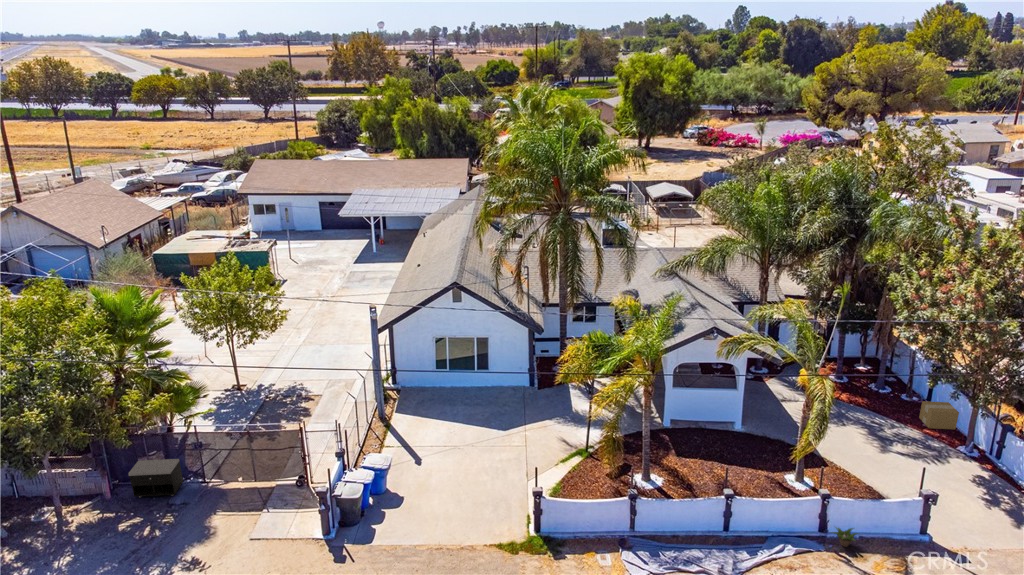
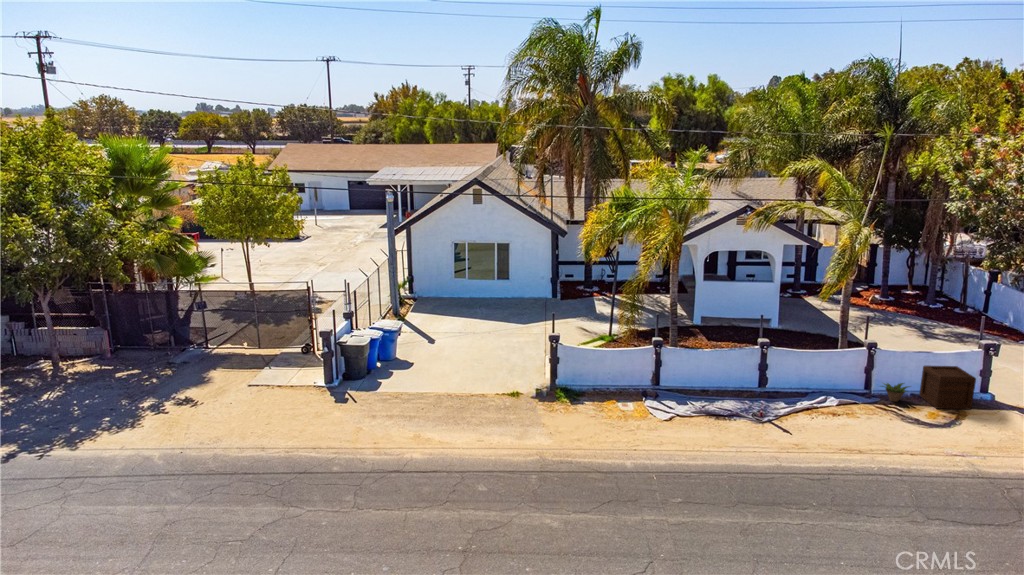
cardboard box: present [919,401,959,429] -> none [975,303,1019,330]
storage bench: present [128,459,183,497] -> none [129,321,185,358]
wooden crate: none [867,513,917,556] -> present [919,366,976,409]

